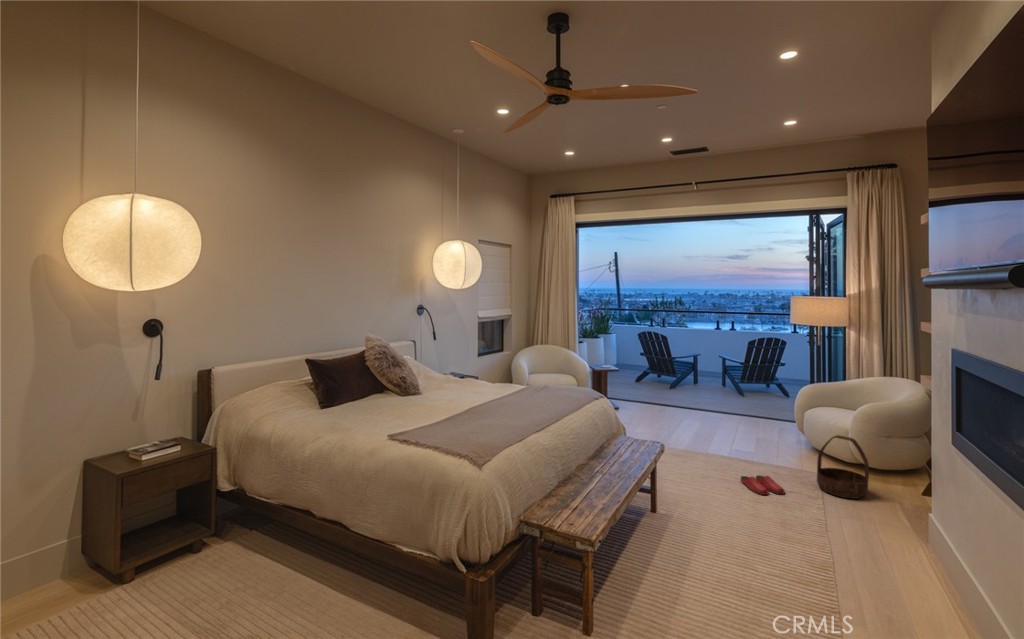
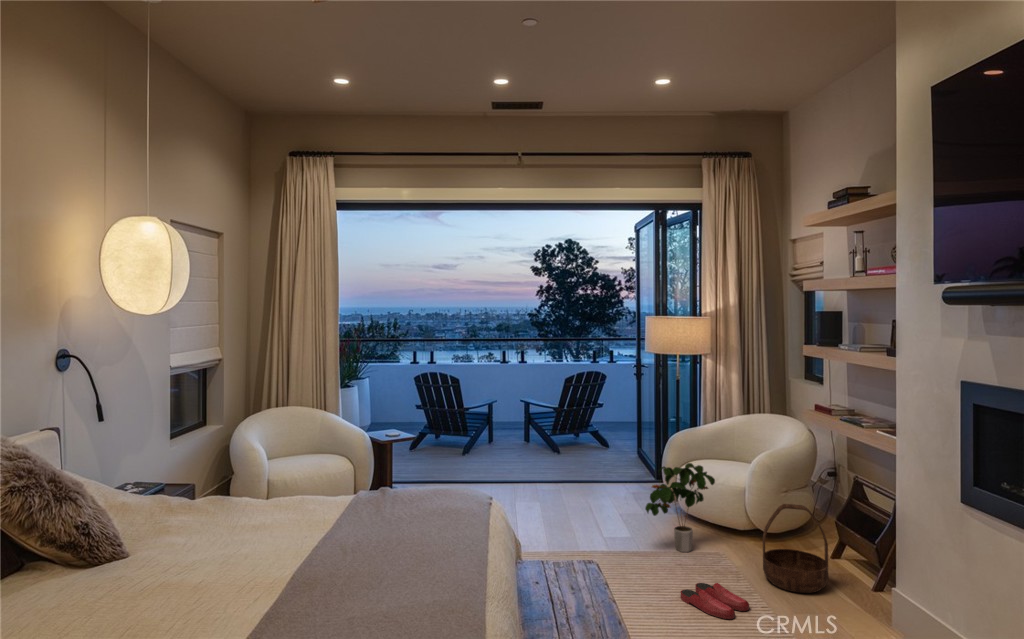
potted plant: none [744,402,806,463] -> present [645,463,715,552]

